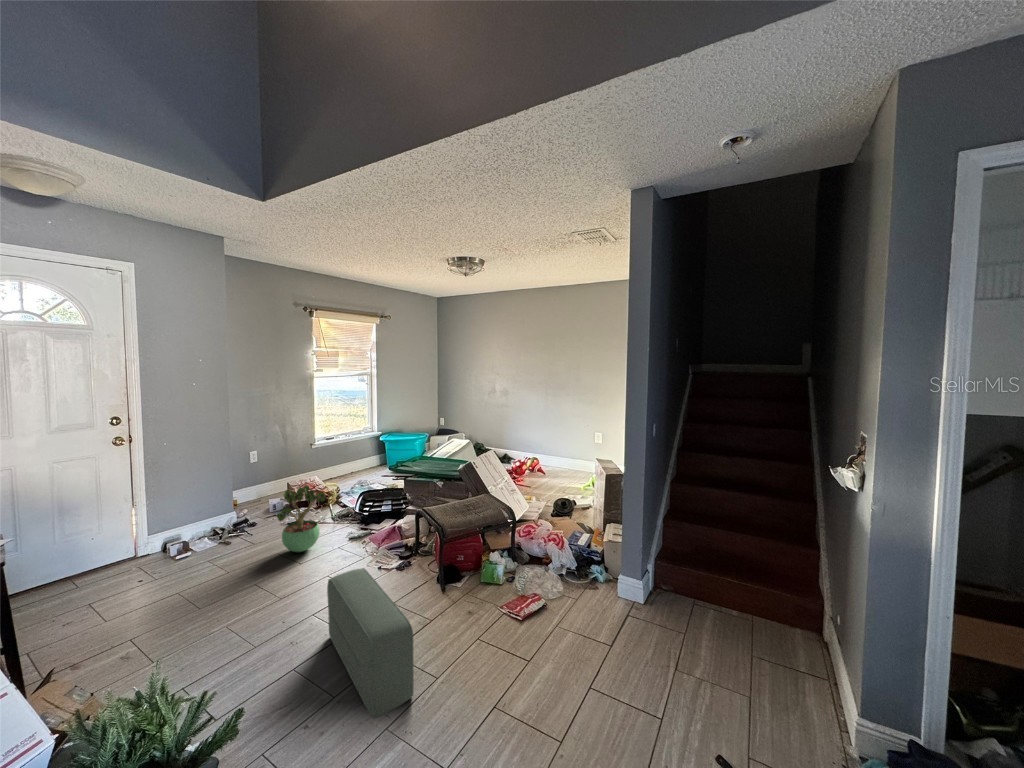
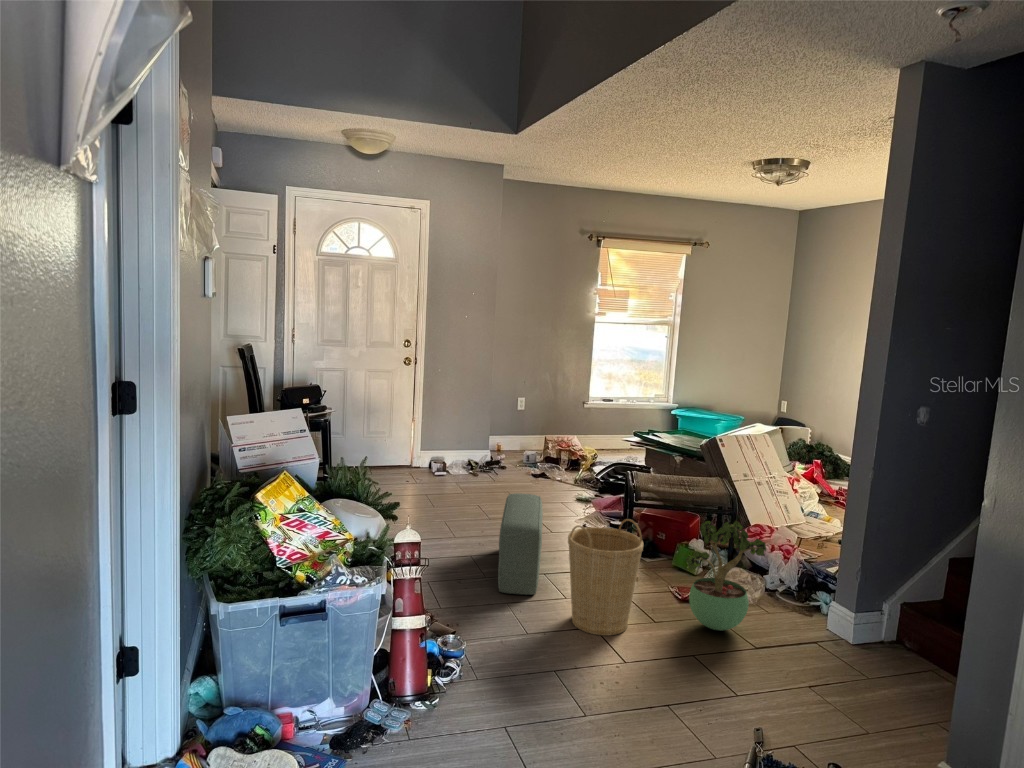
potted plant: present [277,485,325,552] -> present [686,520,766,630]
basket: none [462,580,540,725] -> present [568,519,643,636]

